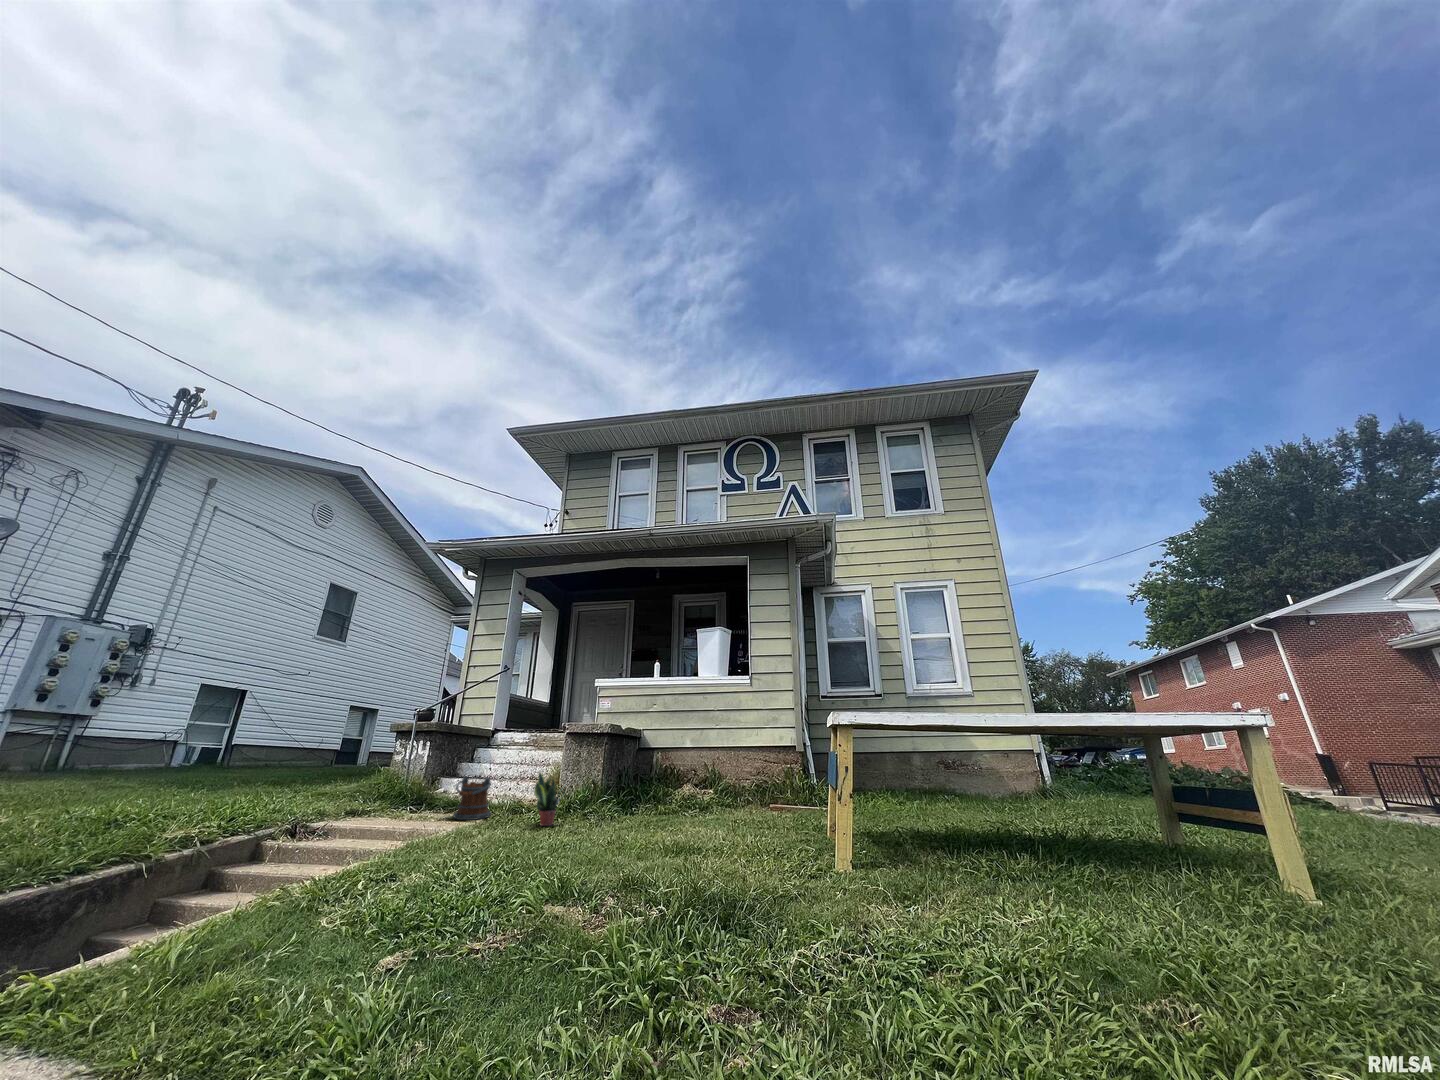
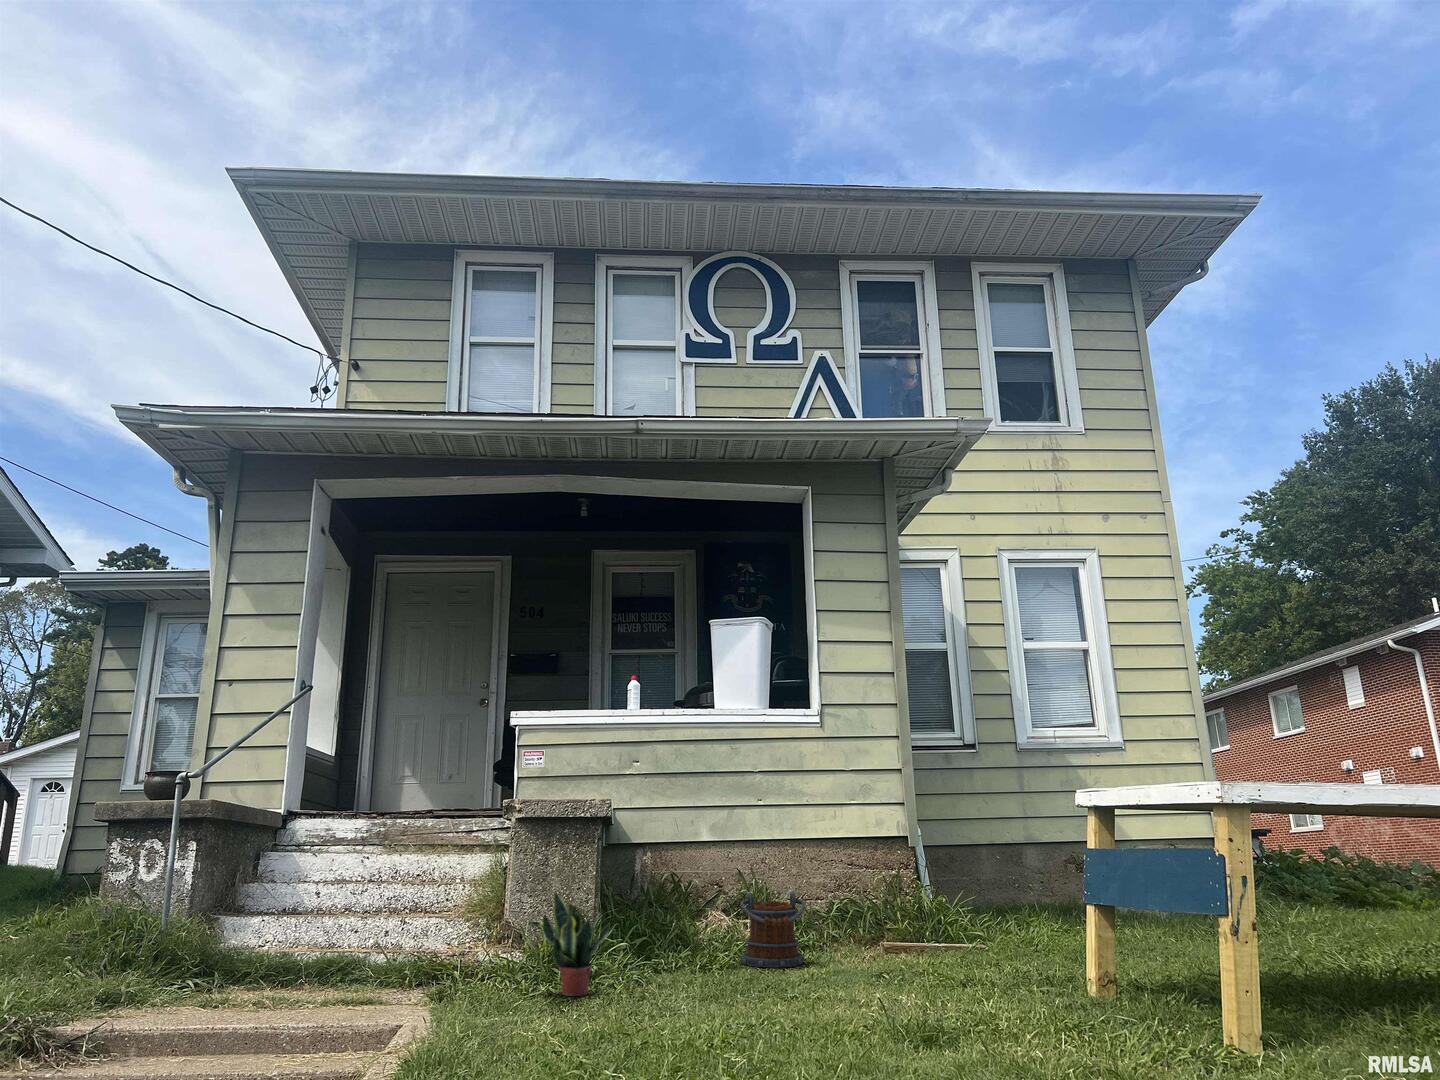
bucket: present [453,777,491,820] -> present [740,892,805,968]

